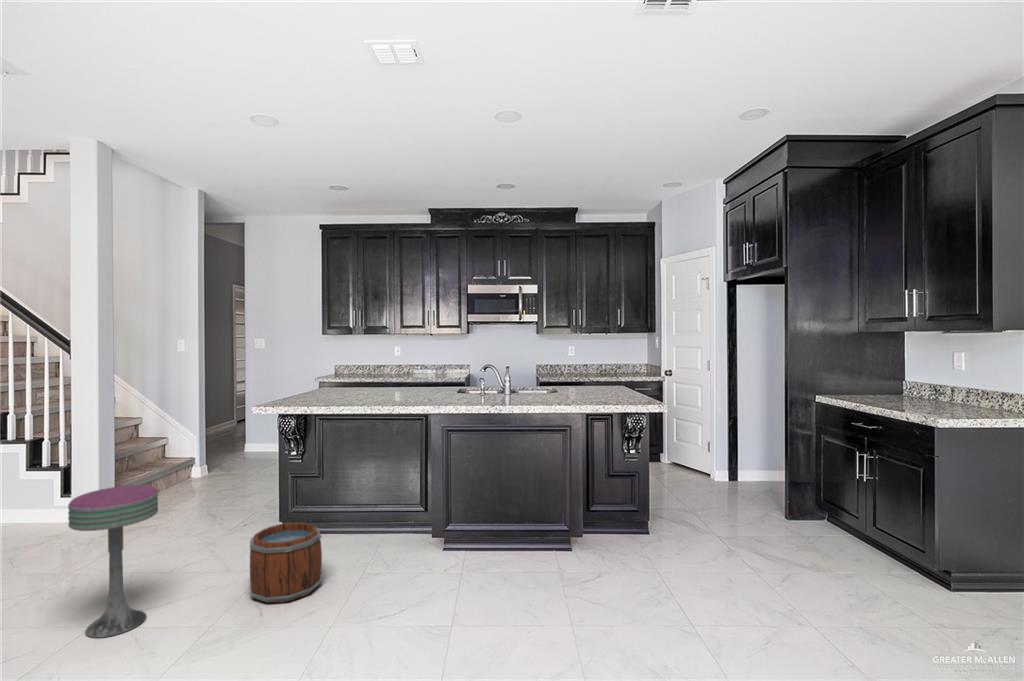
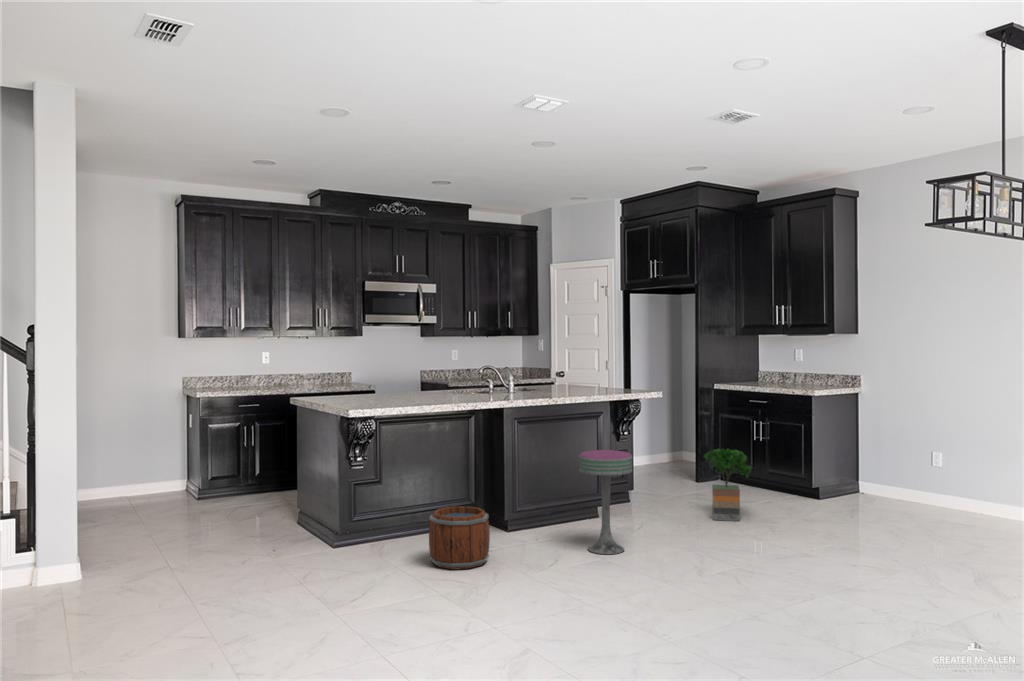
bar stool: present [68,485,158,638] -> present [579,450,632,555]
potted tree: none [680,494,751,614] -> present [704,449,752,521]

